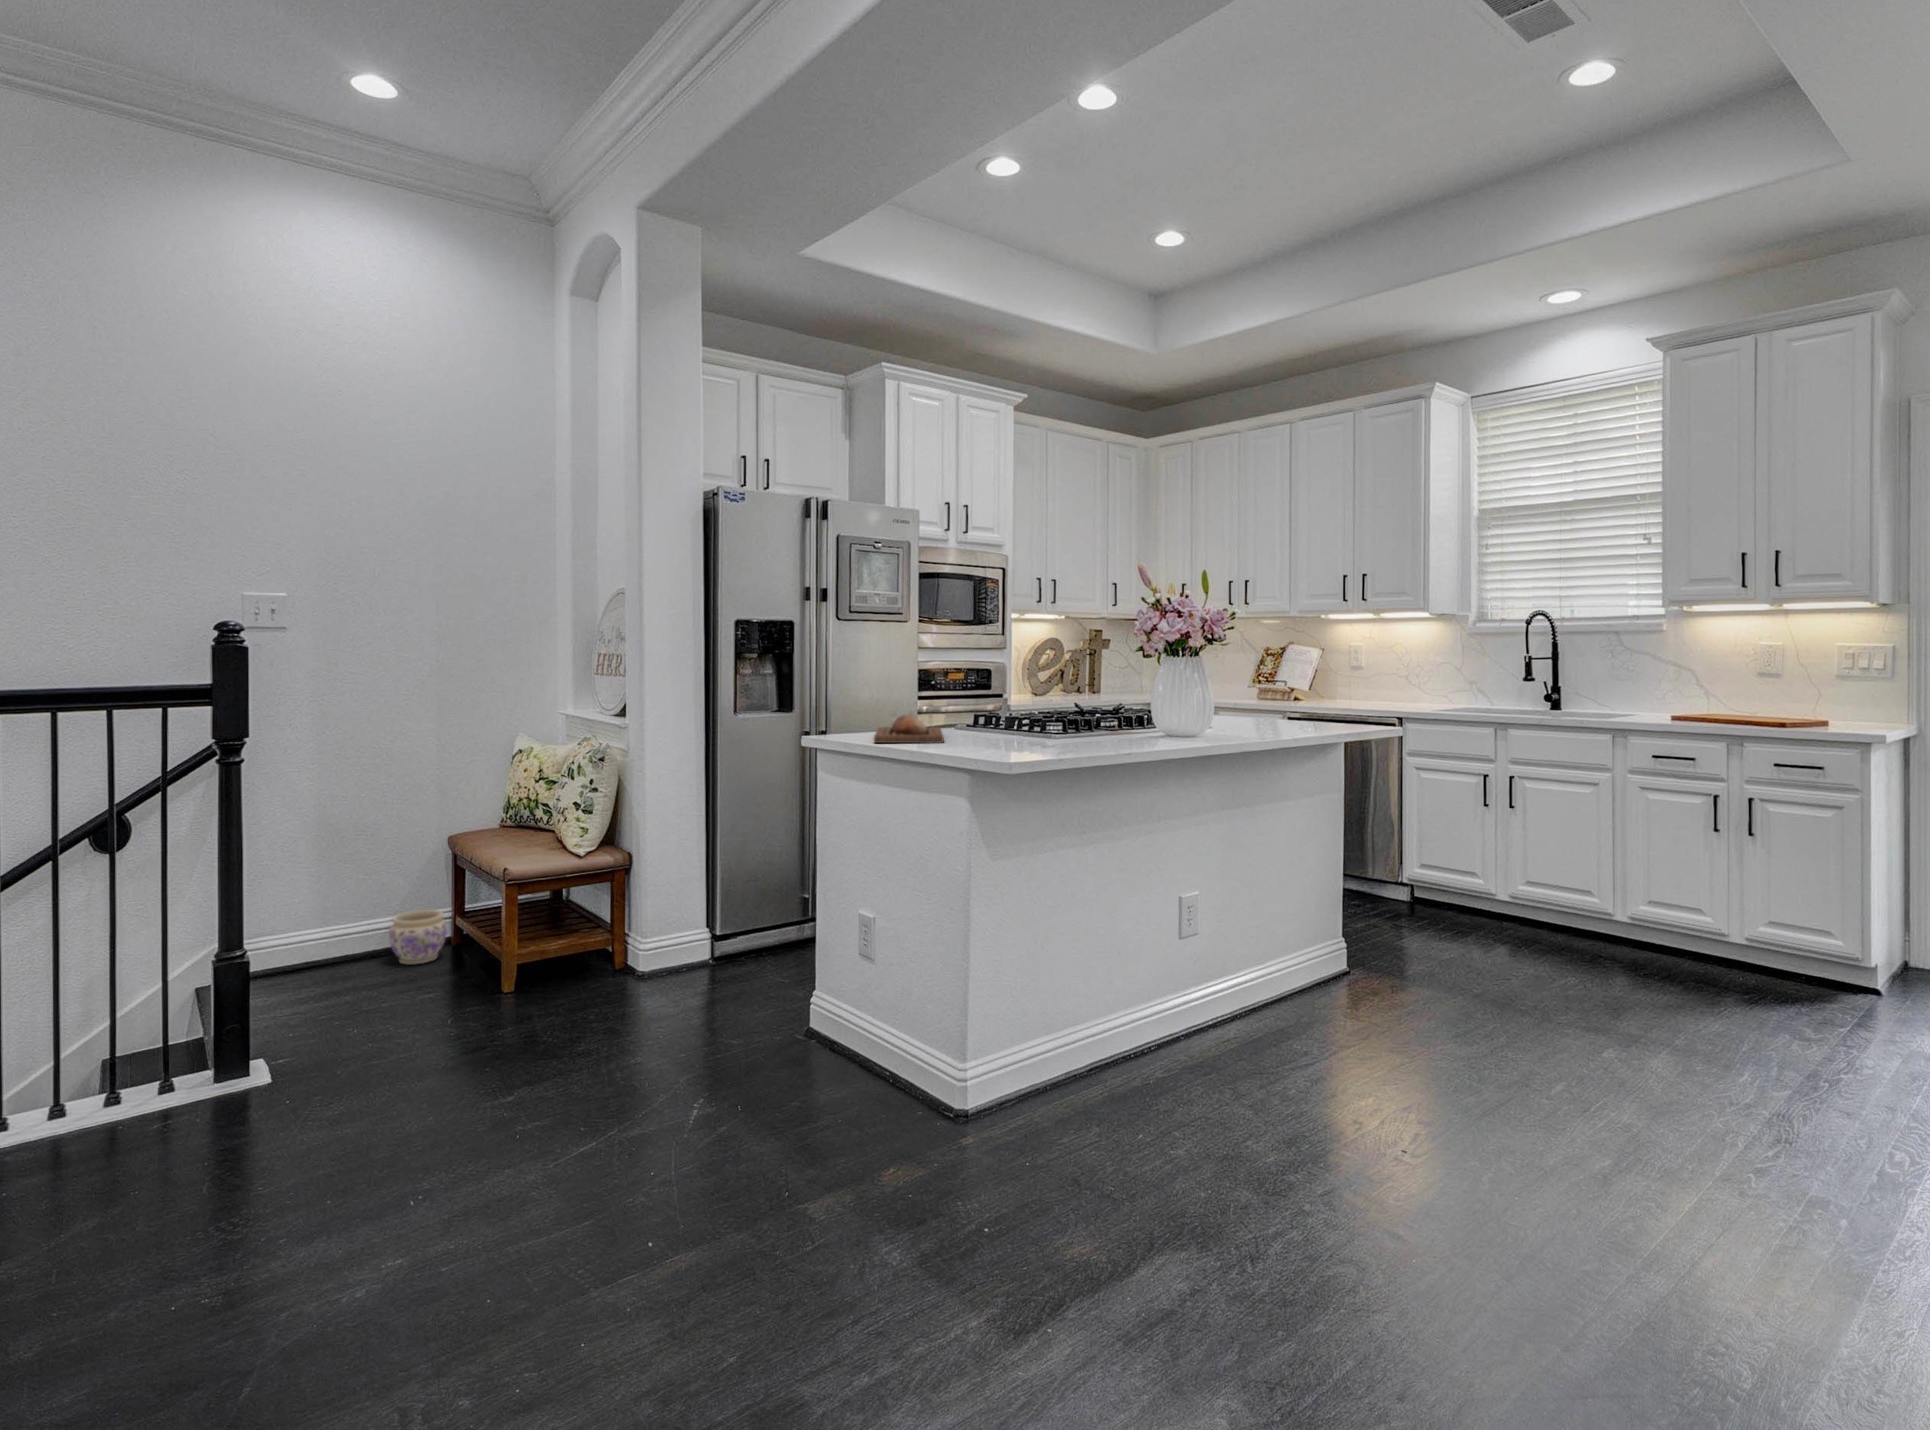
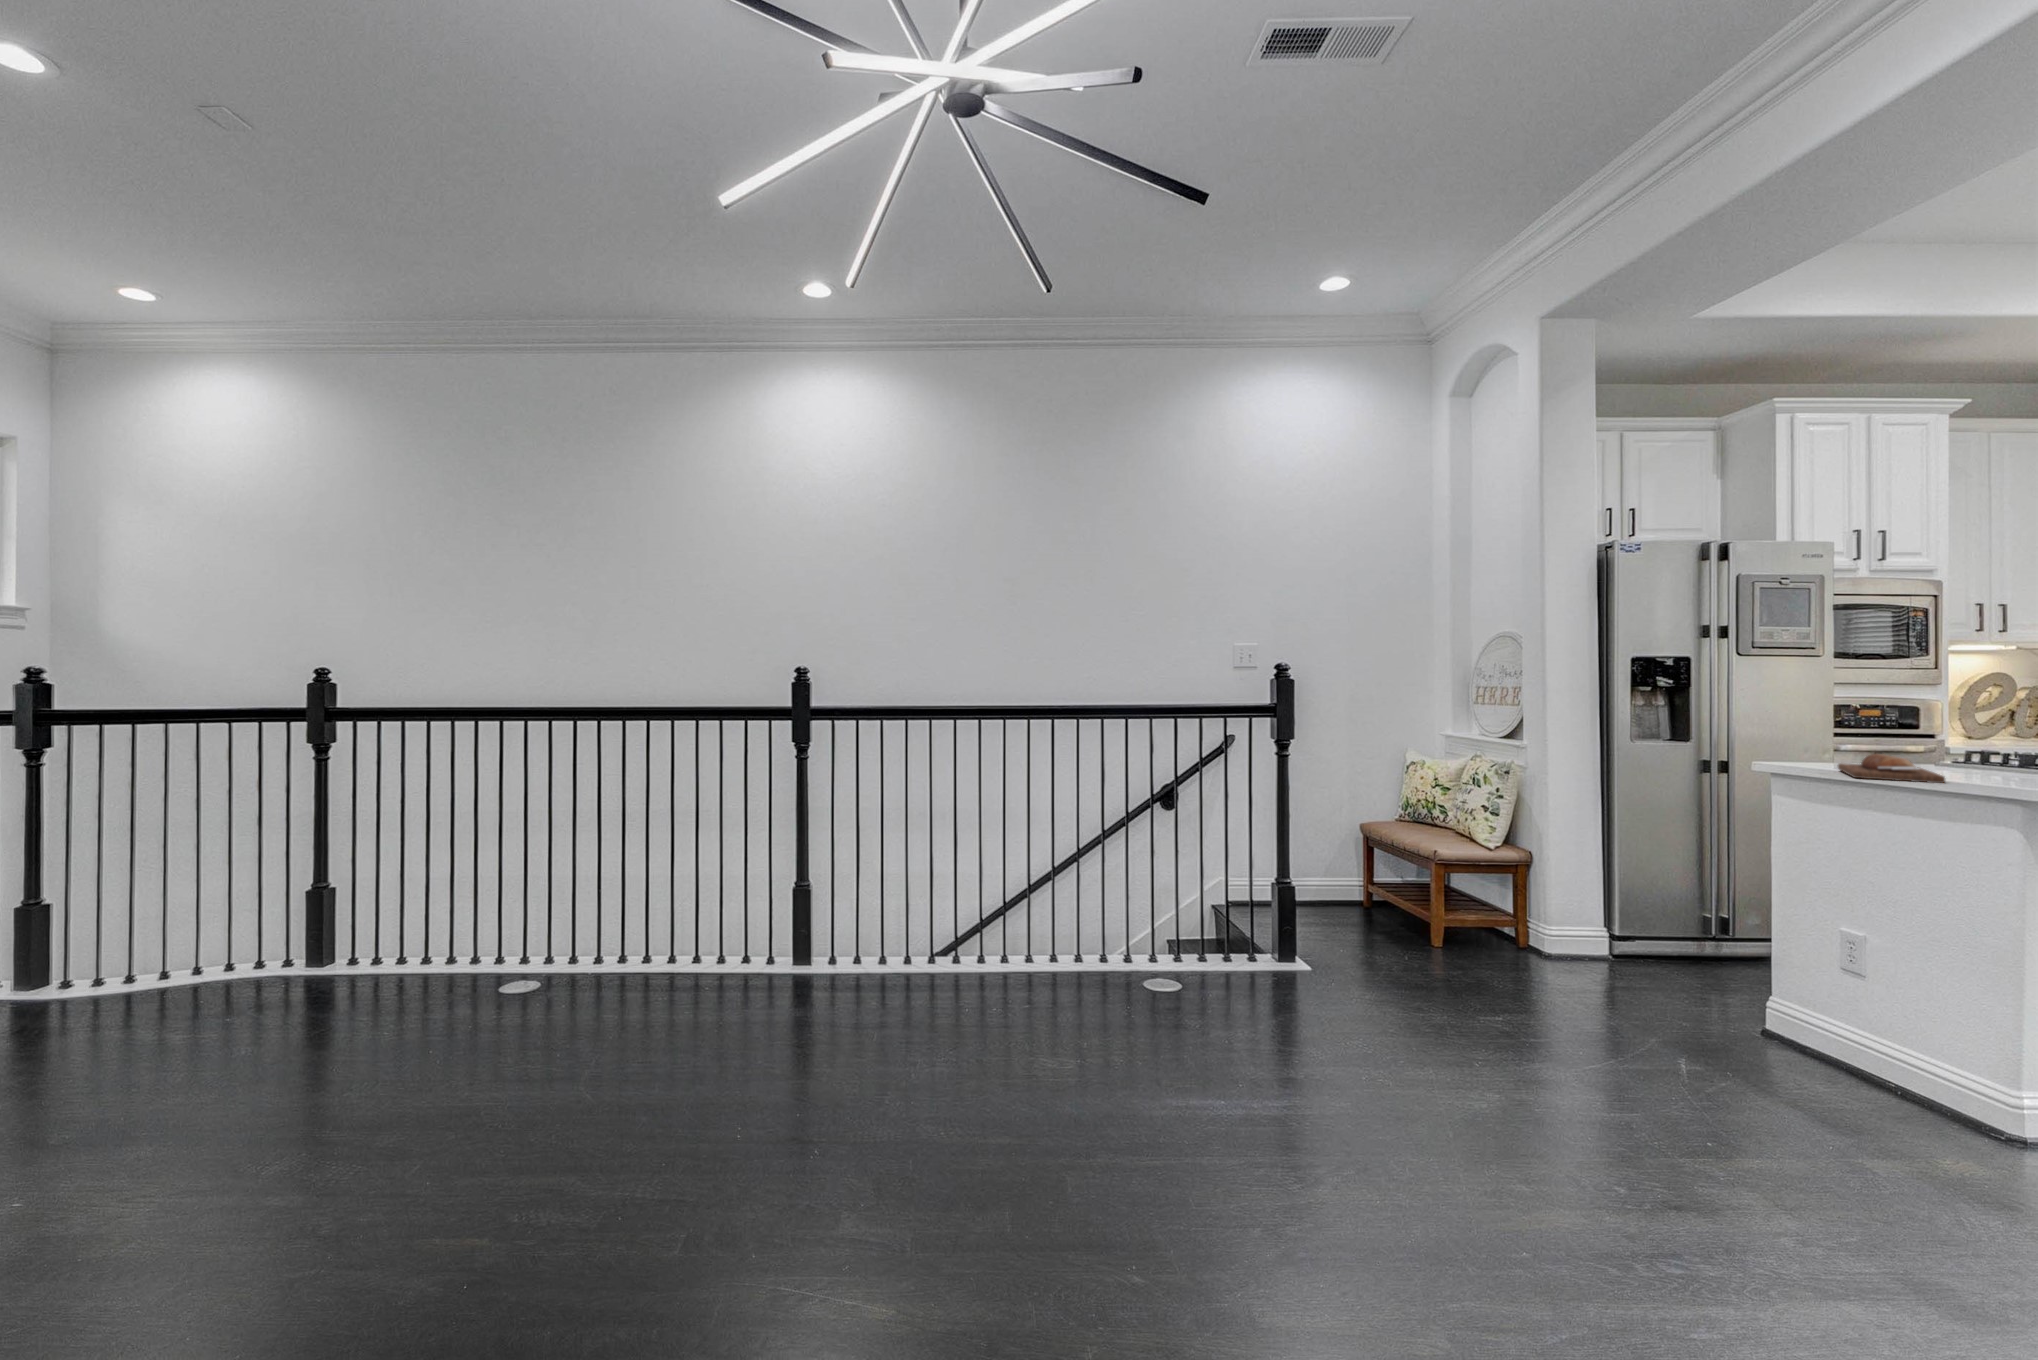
planter: present [389,910,447,965] -> none [1321,877,1364,918]

